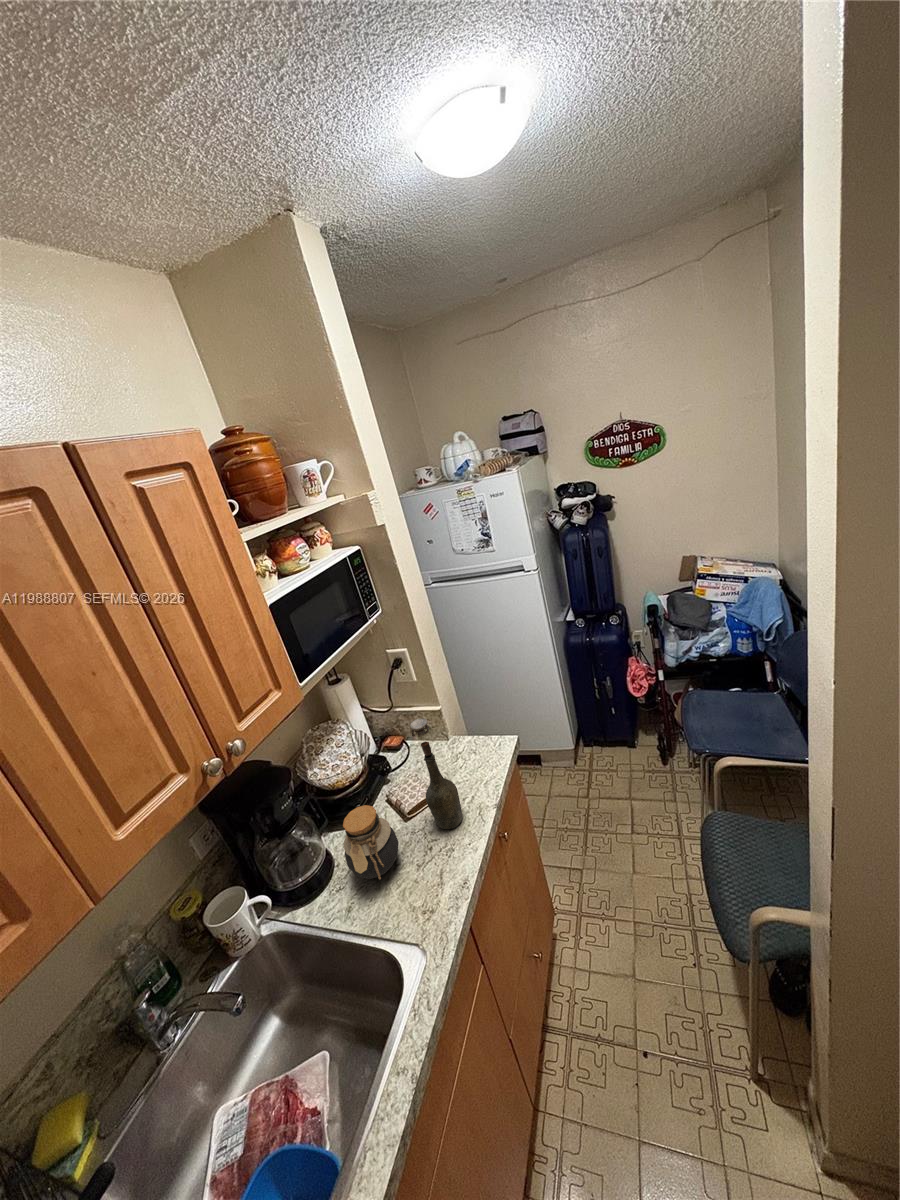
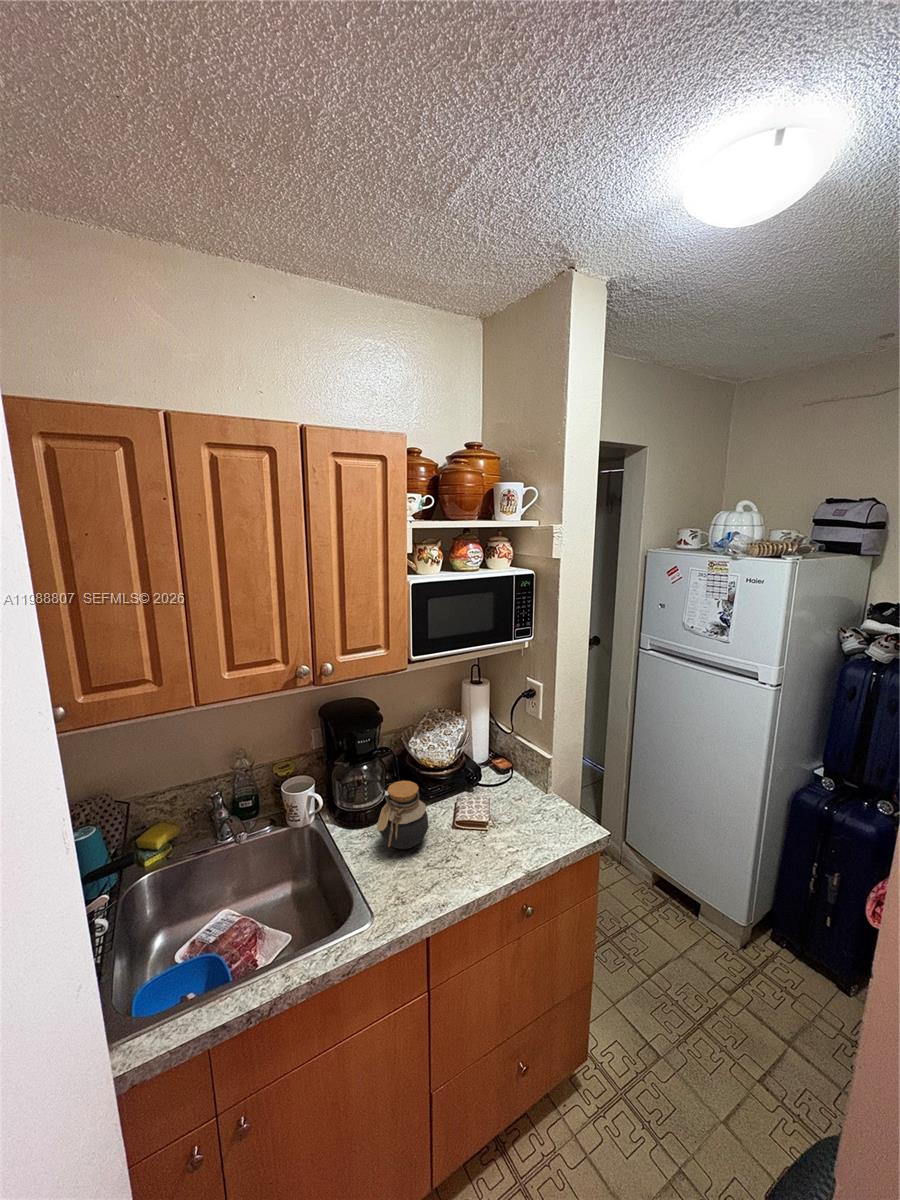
bottle: present [410,719,463,829] -> none [465,736,498,861]

